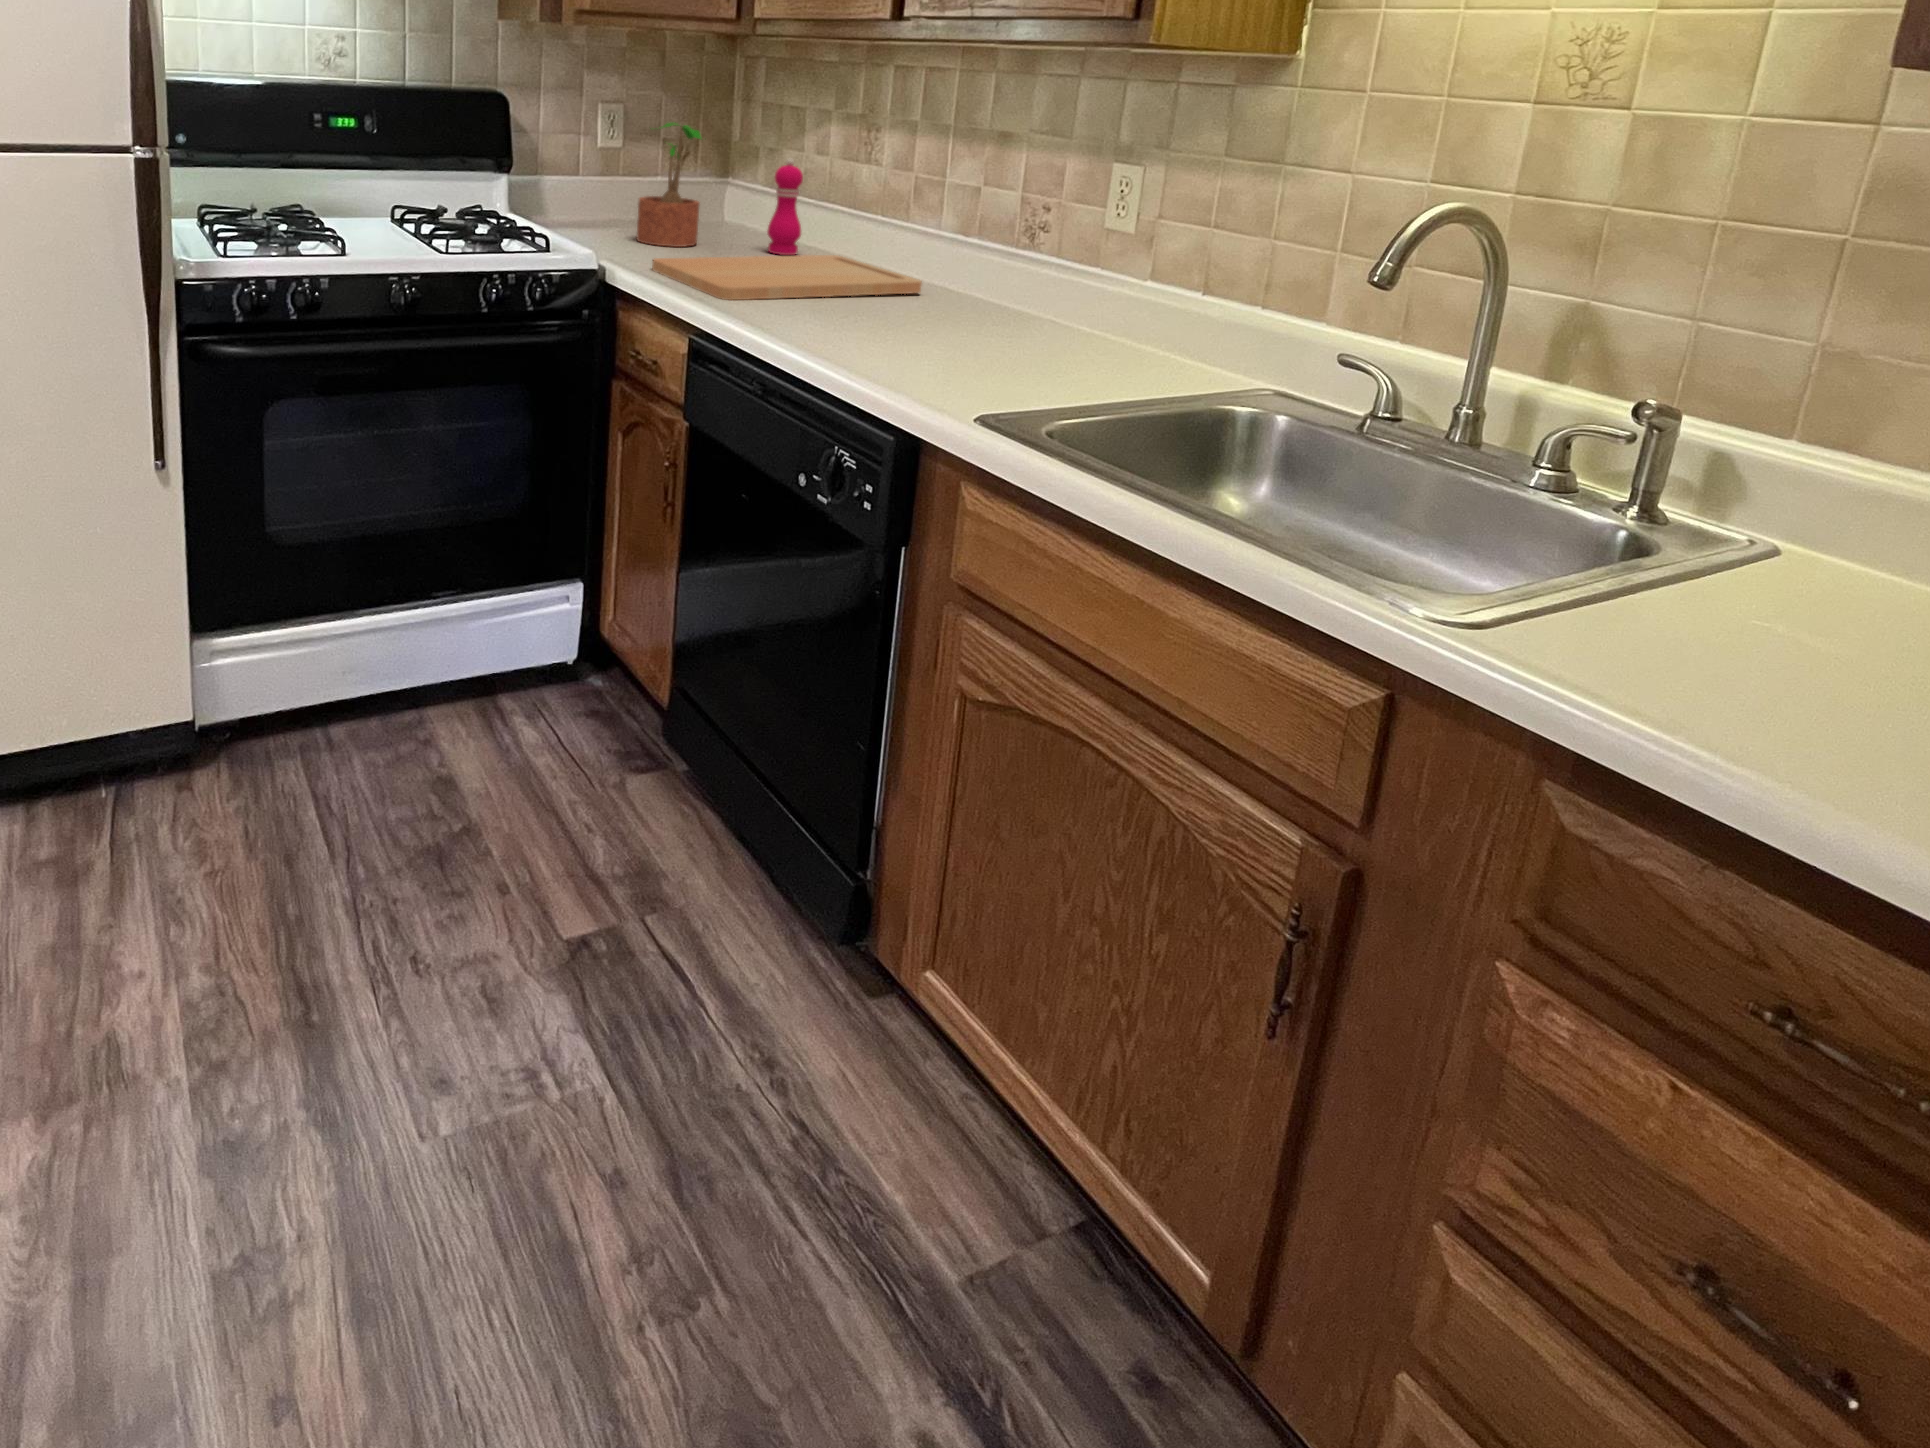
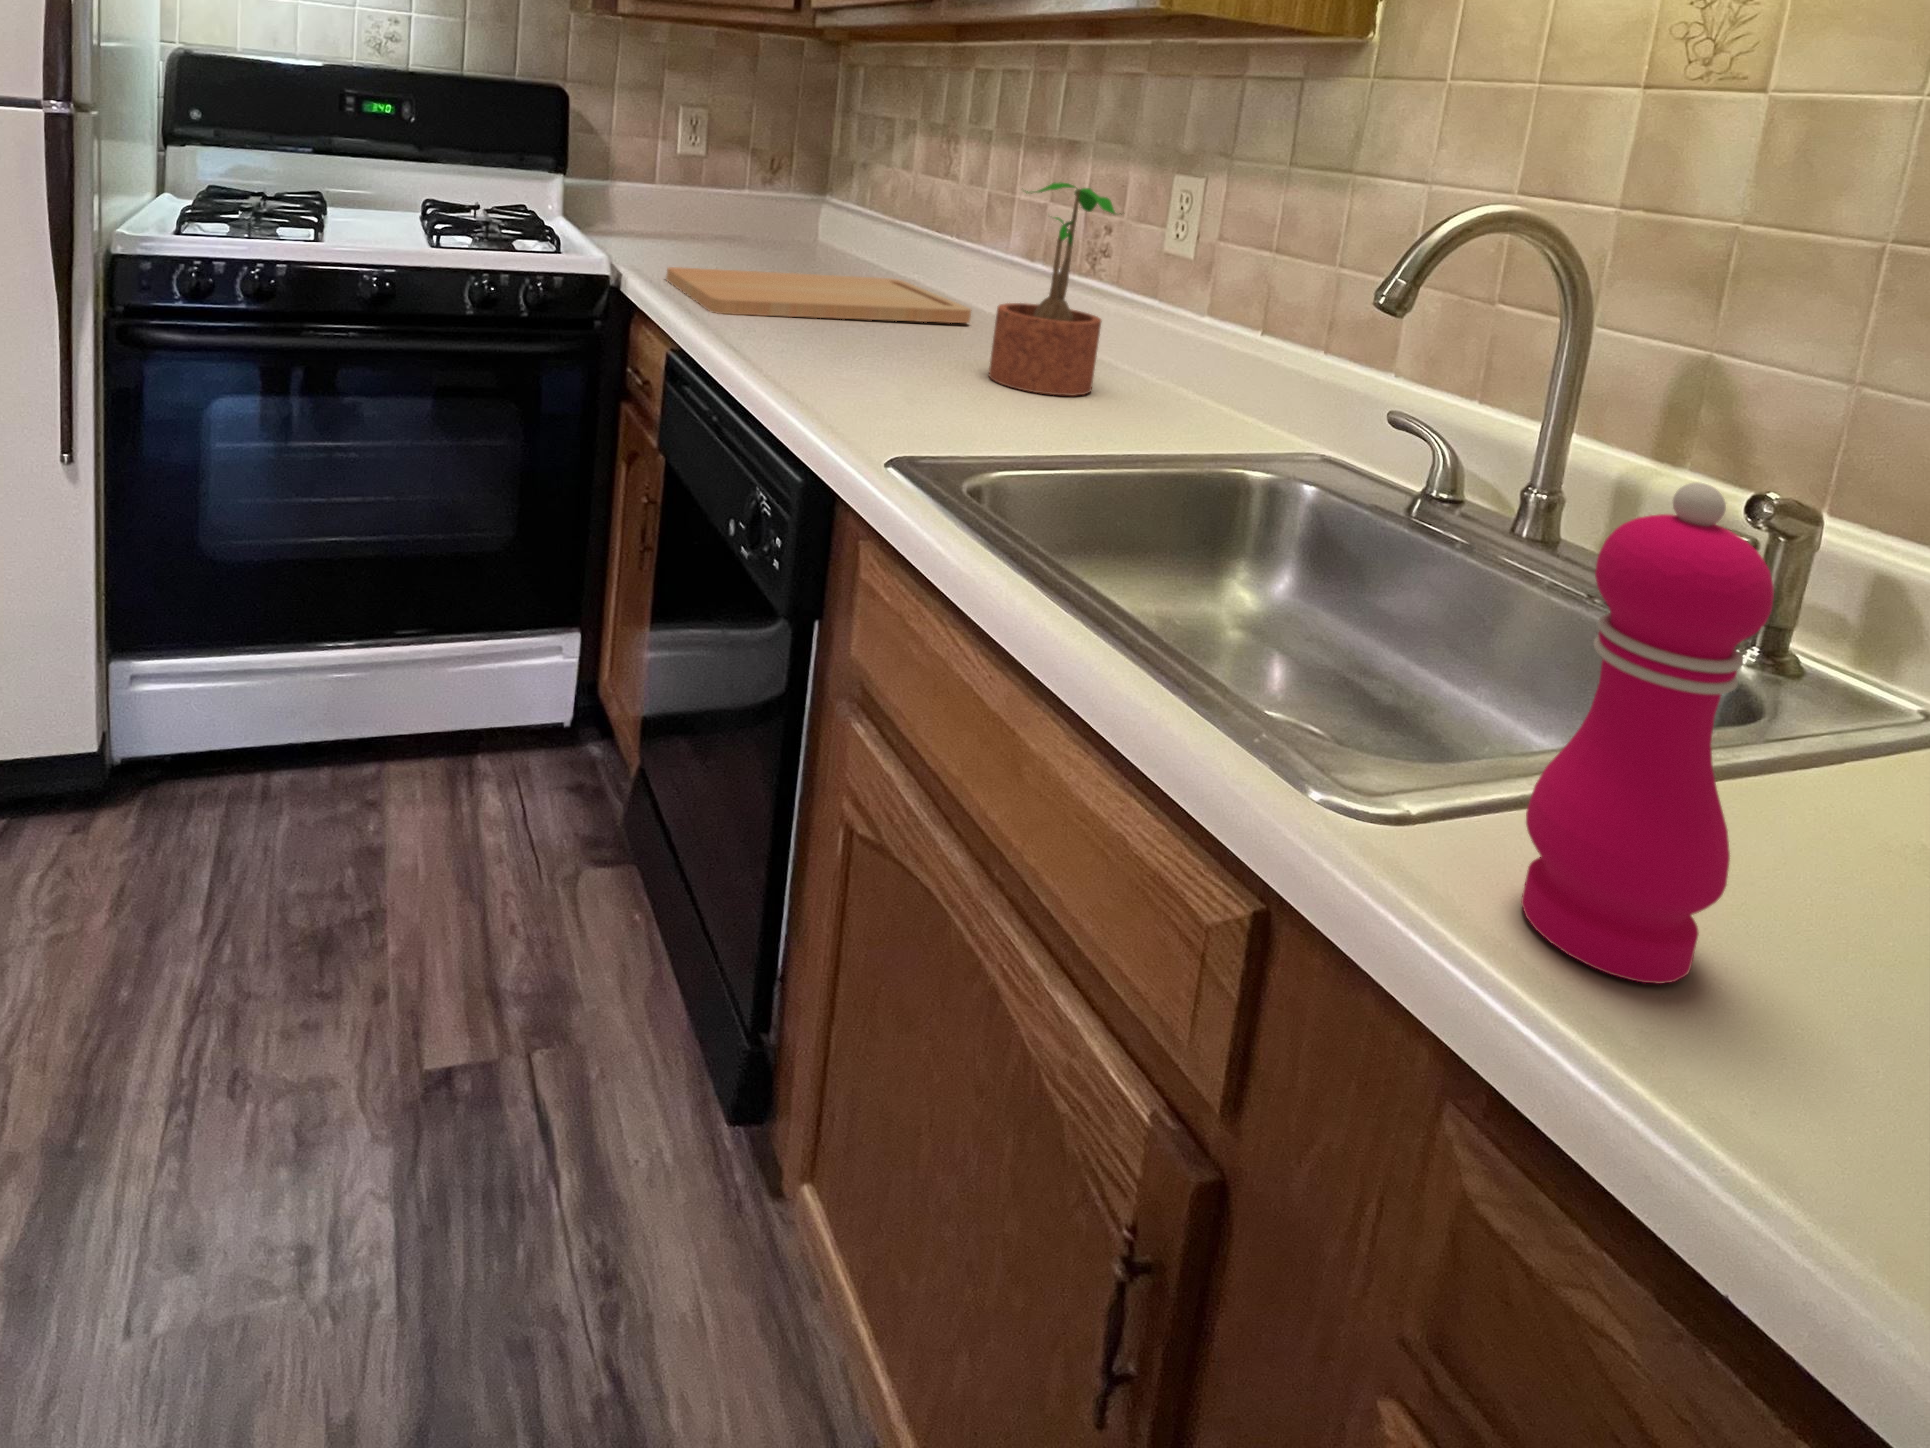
potted plant: present [637,123,702,247] -> present [989,182,1116,396]
pepper mill: present [767,158,803,255] -> present [1521,482,1774,984]

